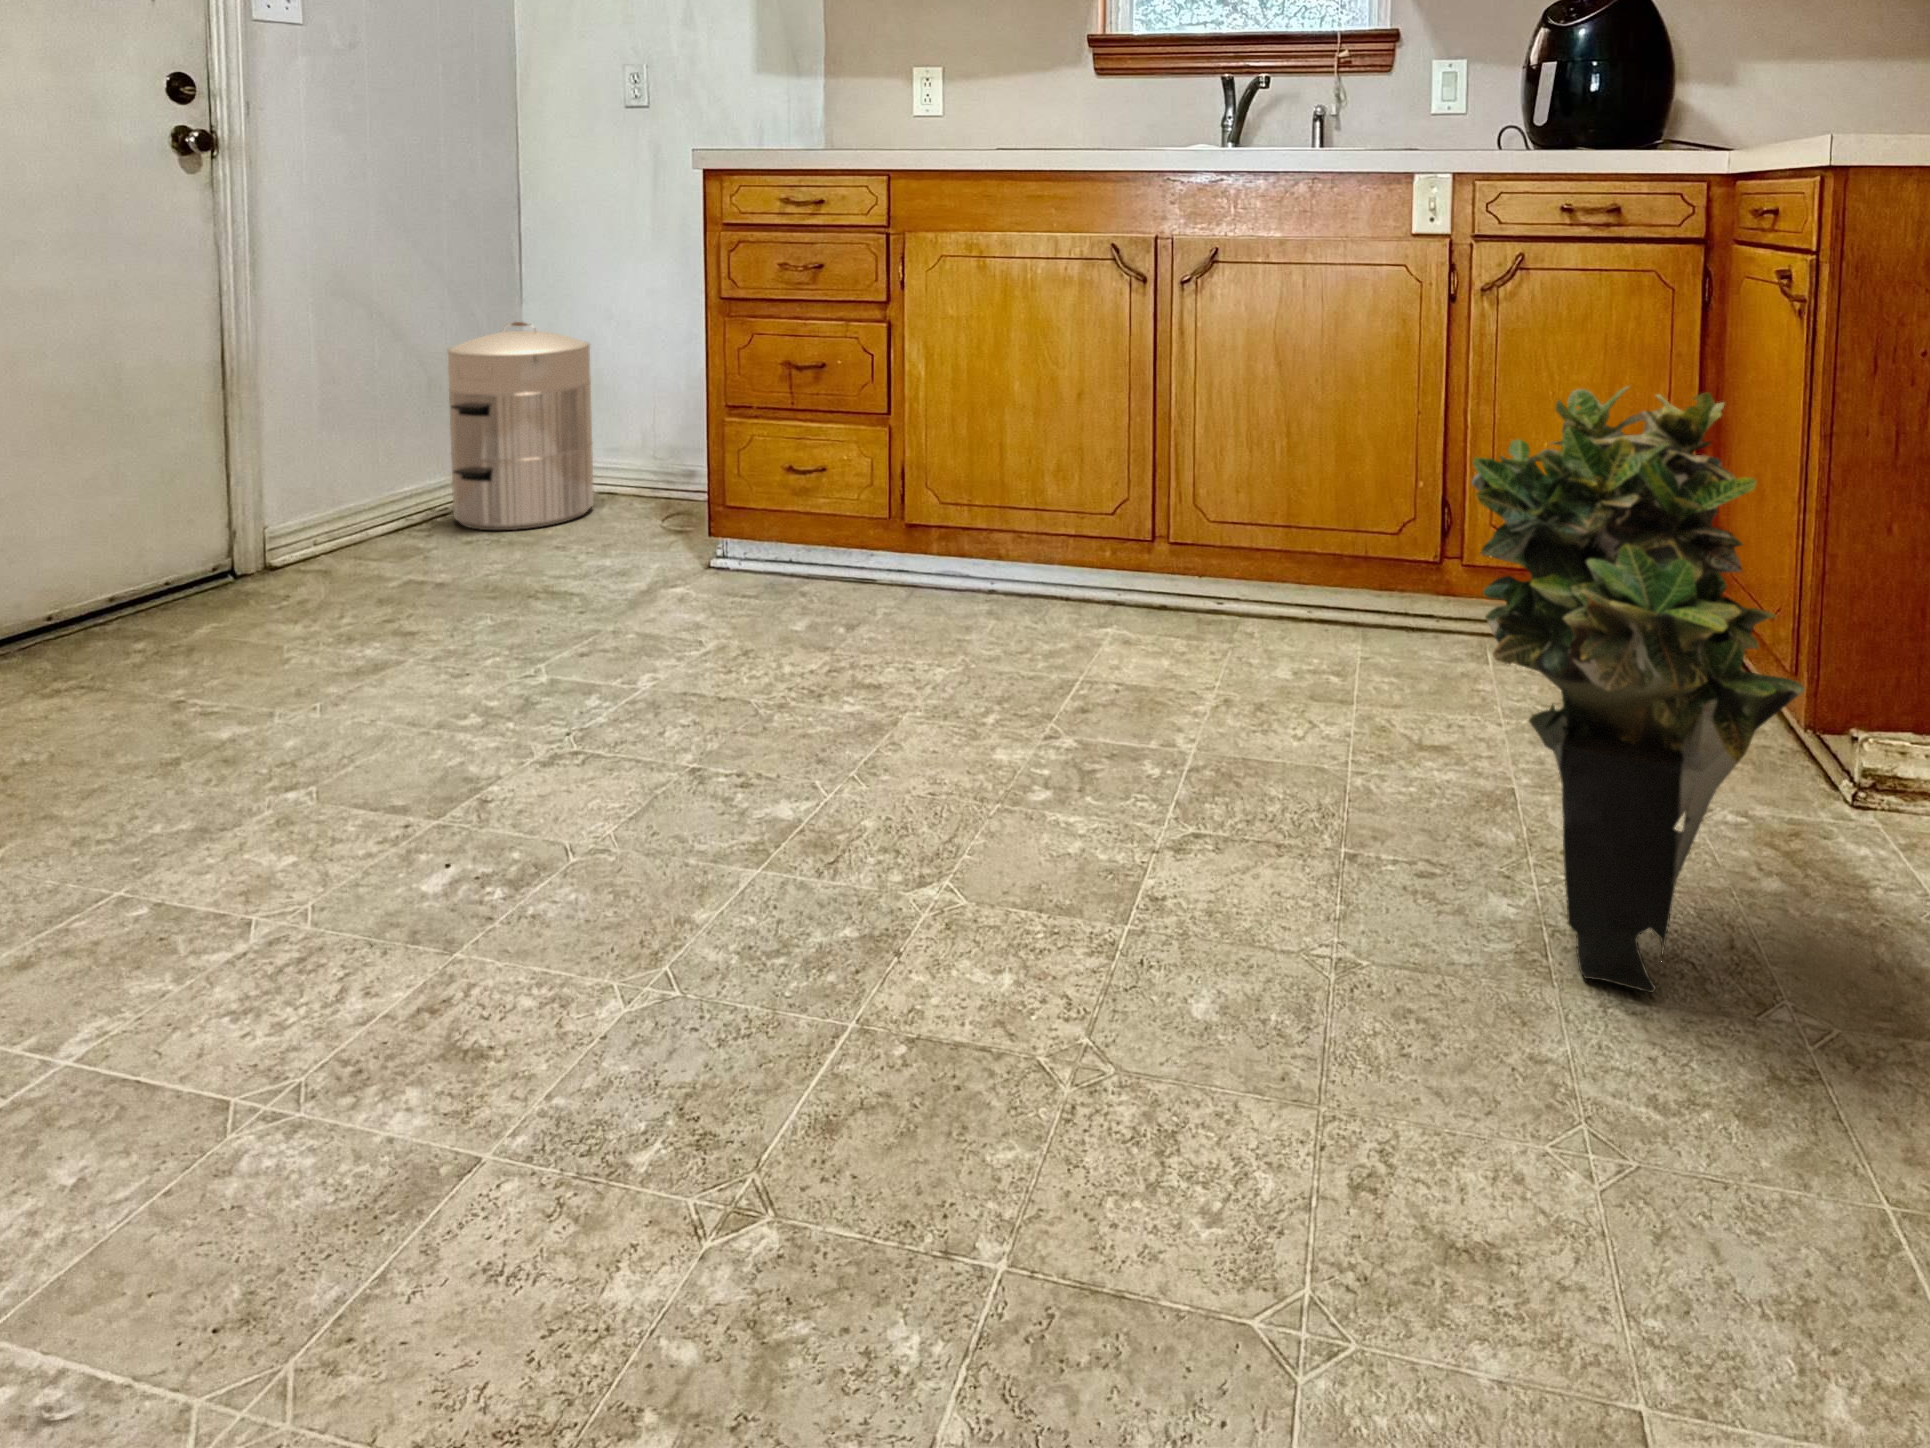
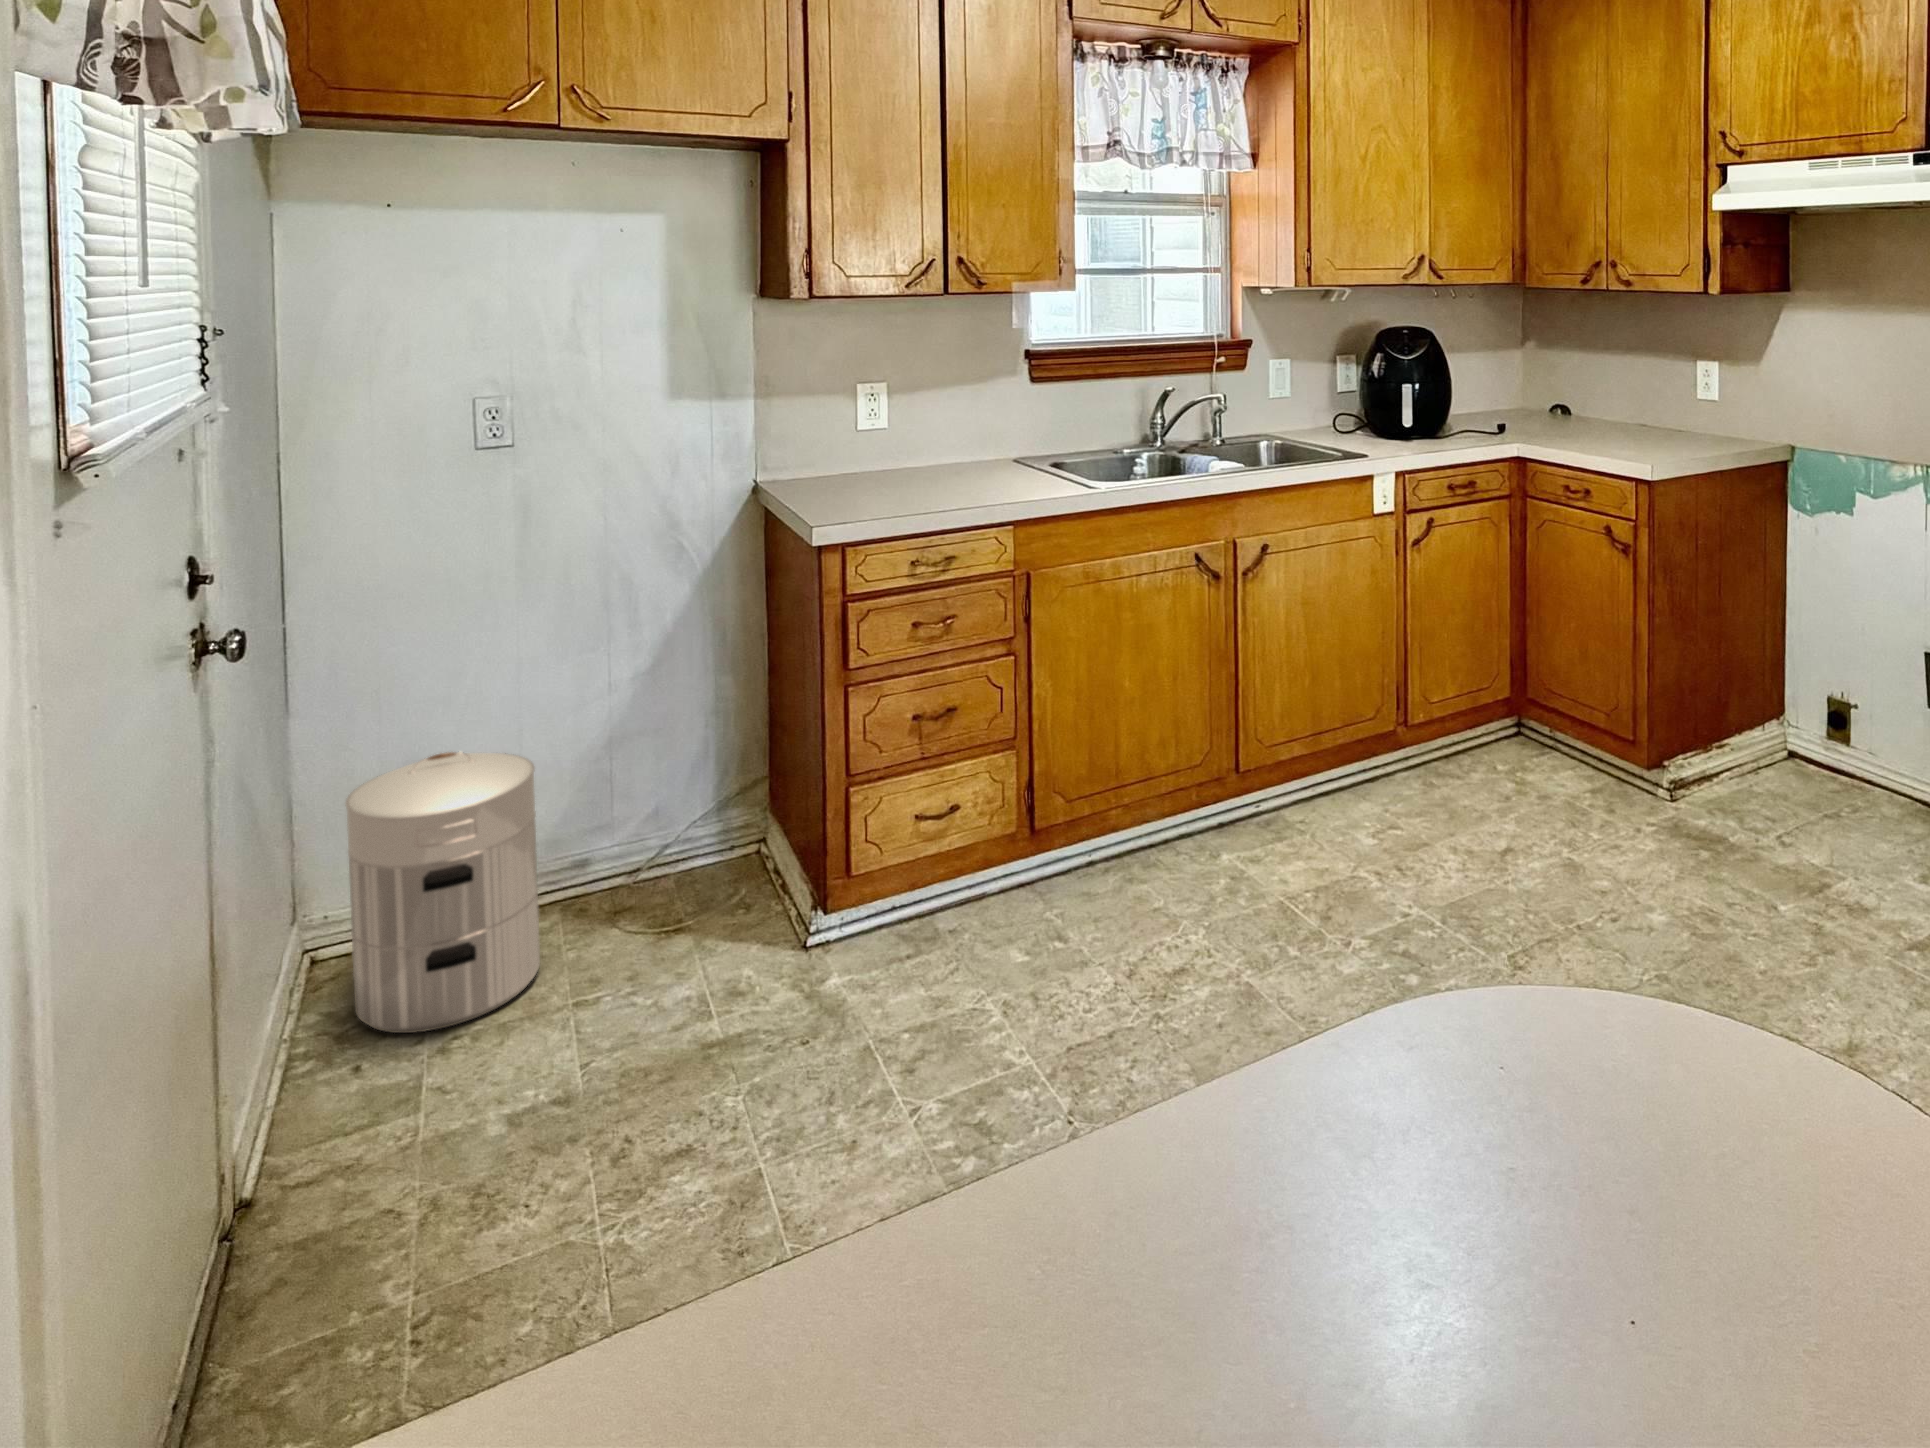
potted plant: present [1472,387,1805,993] -> none [1621,623,1774,913]

